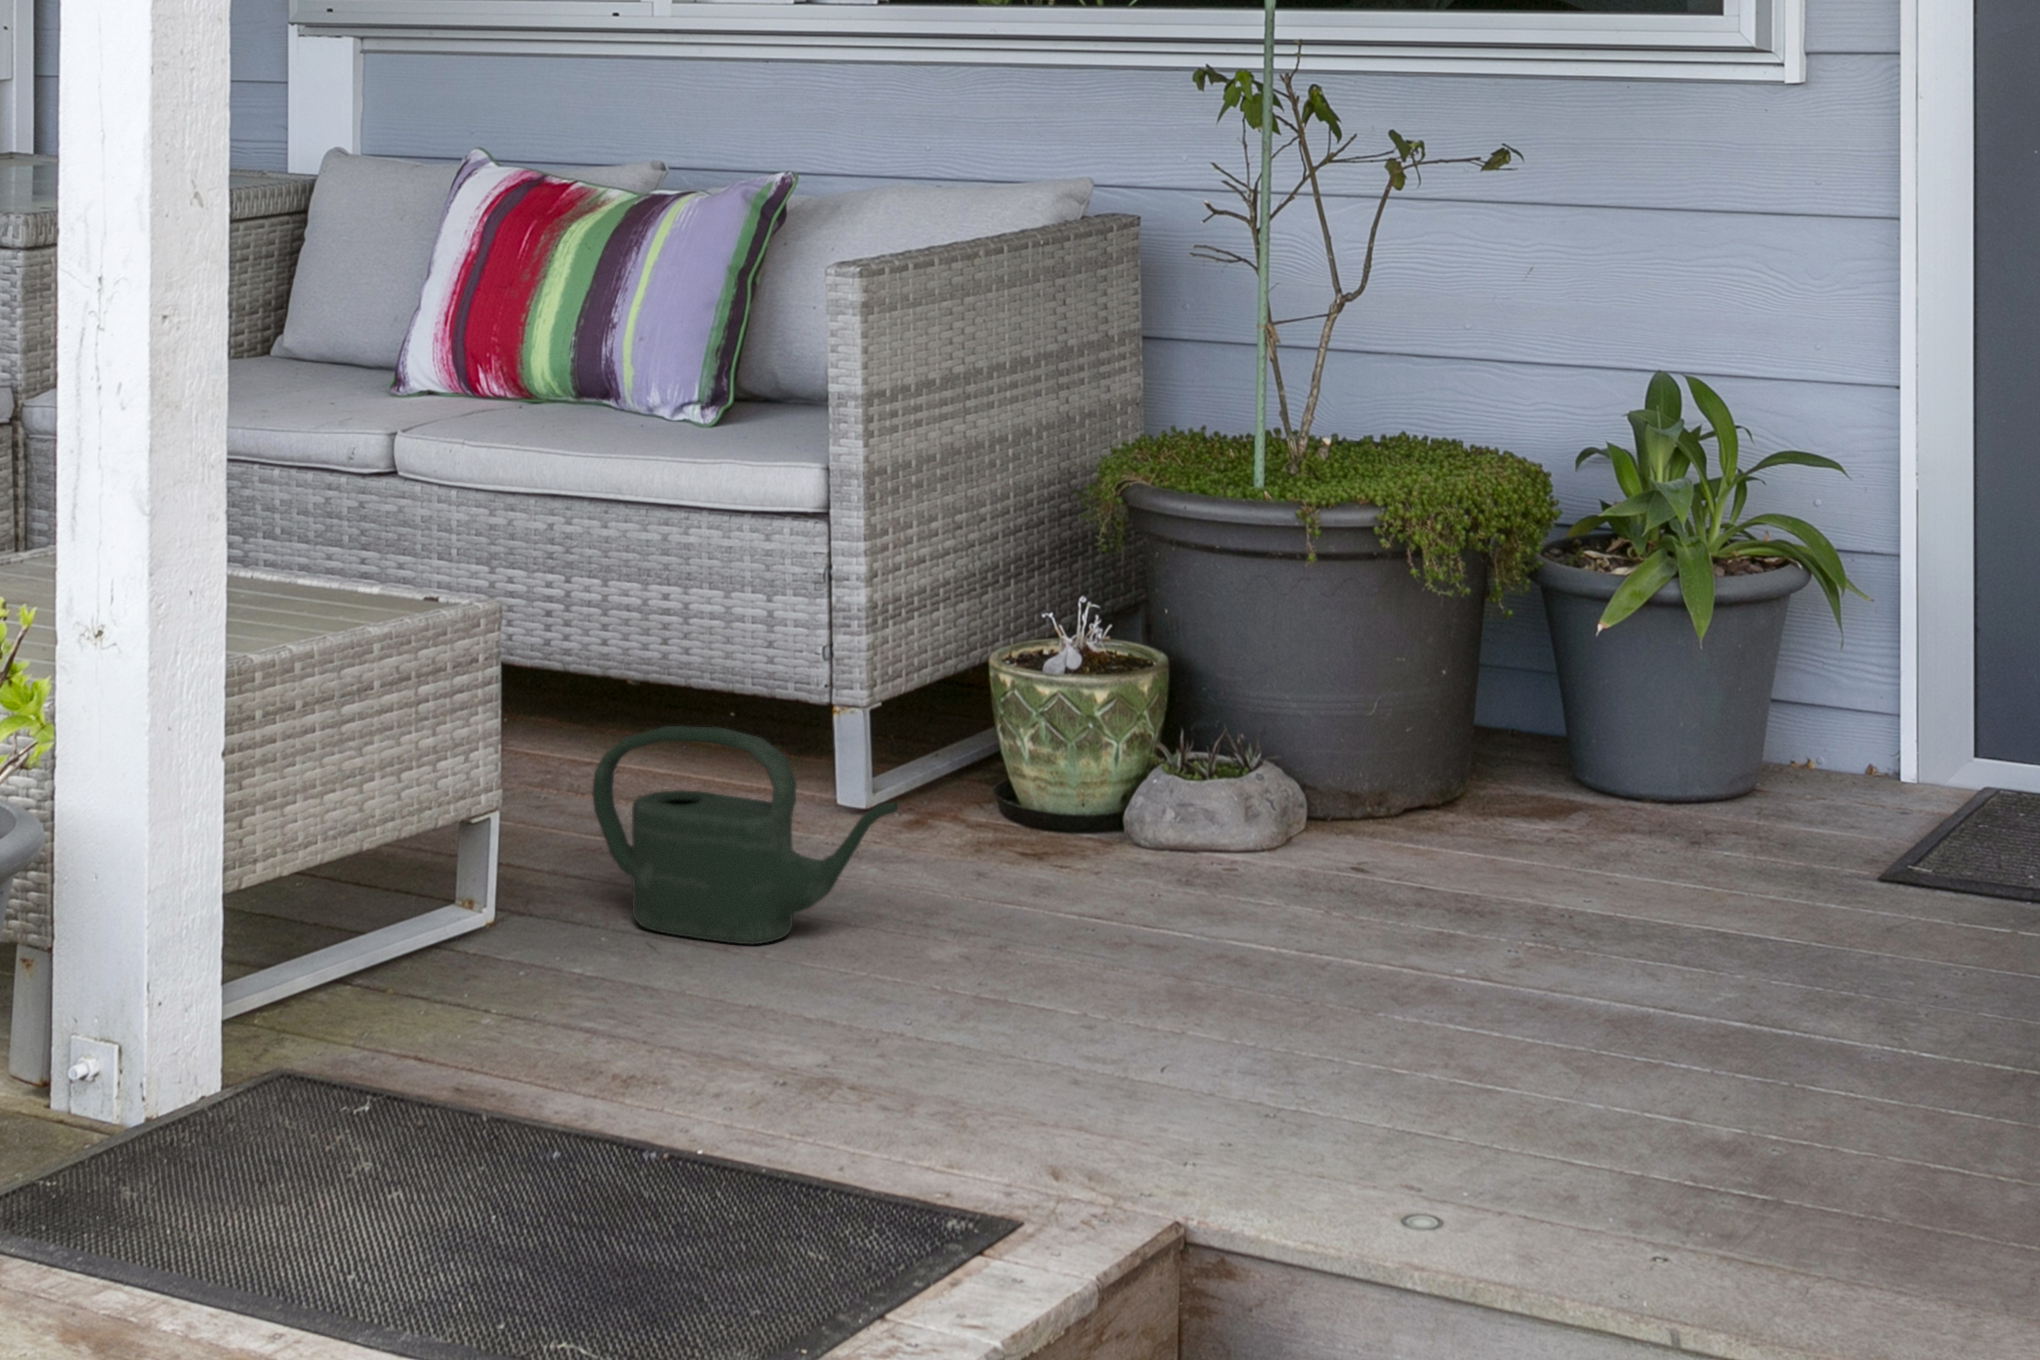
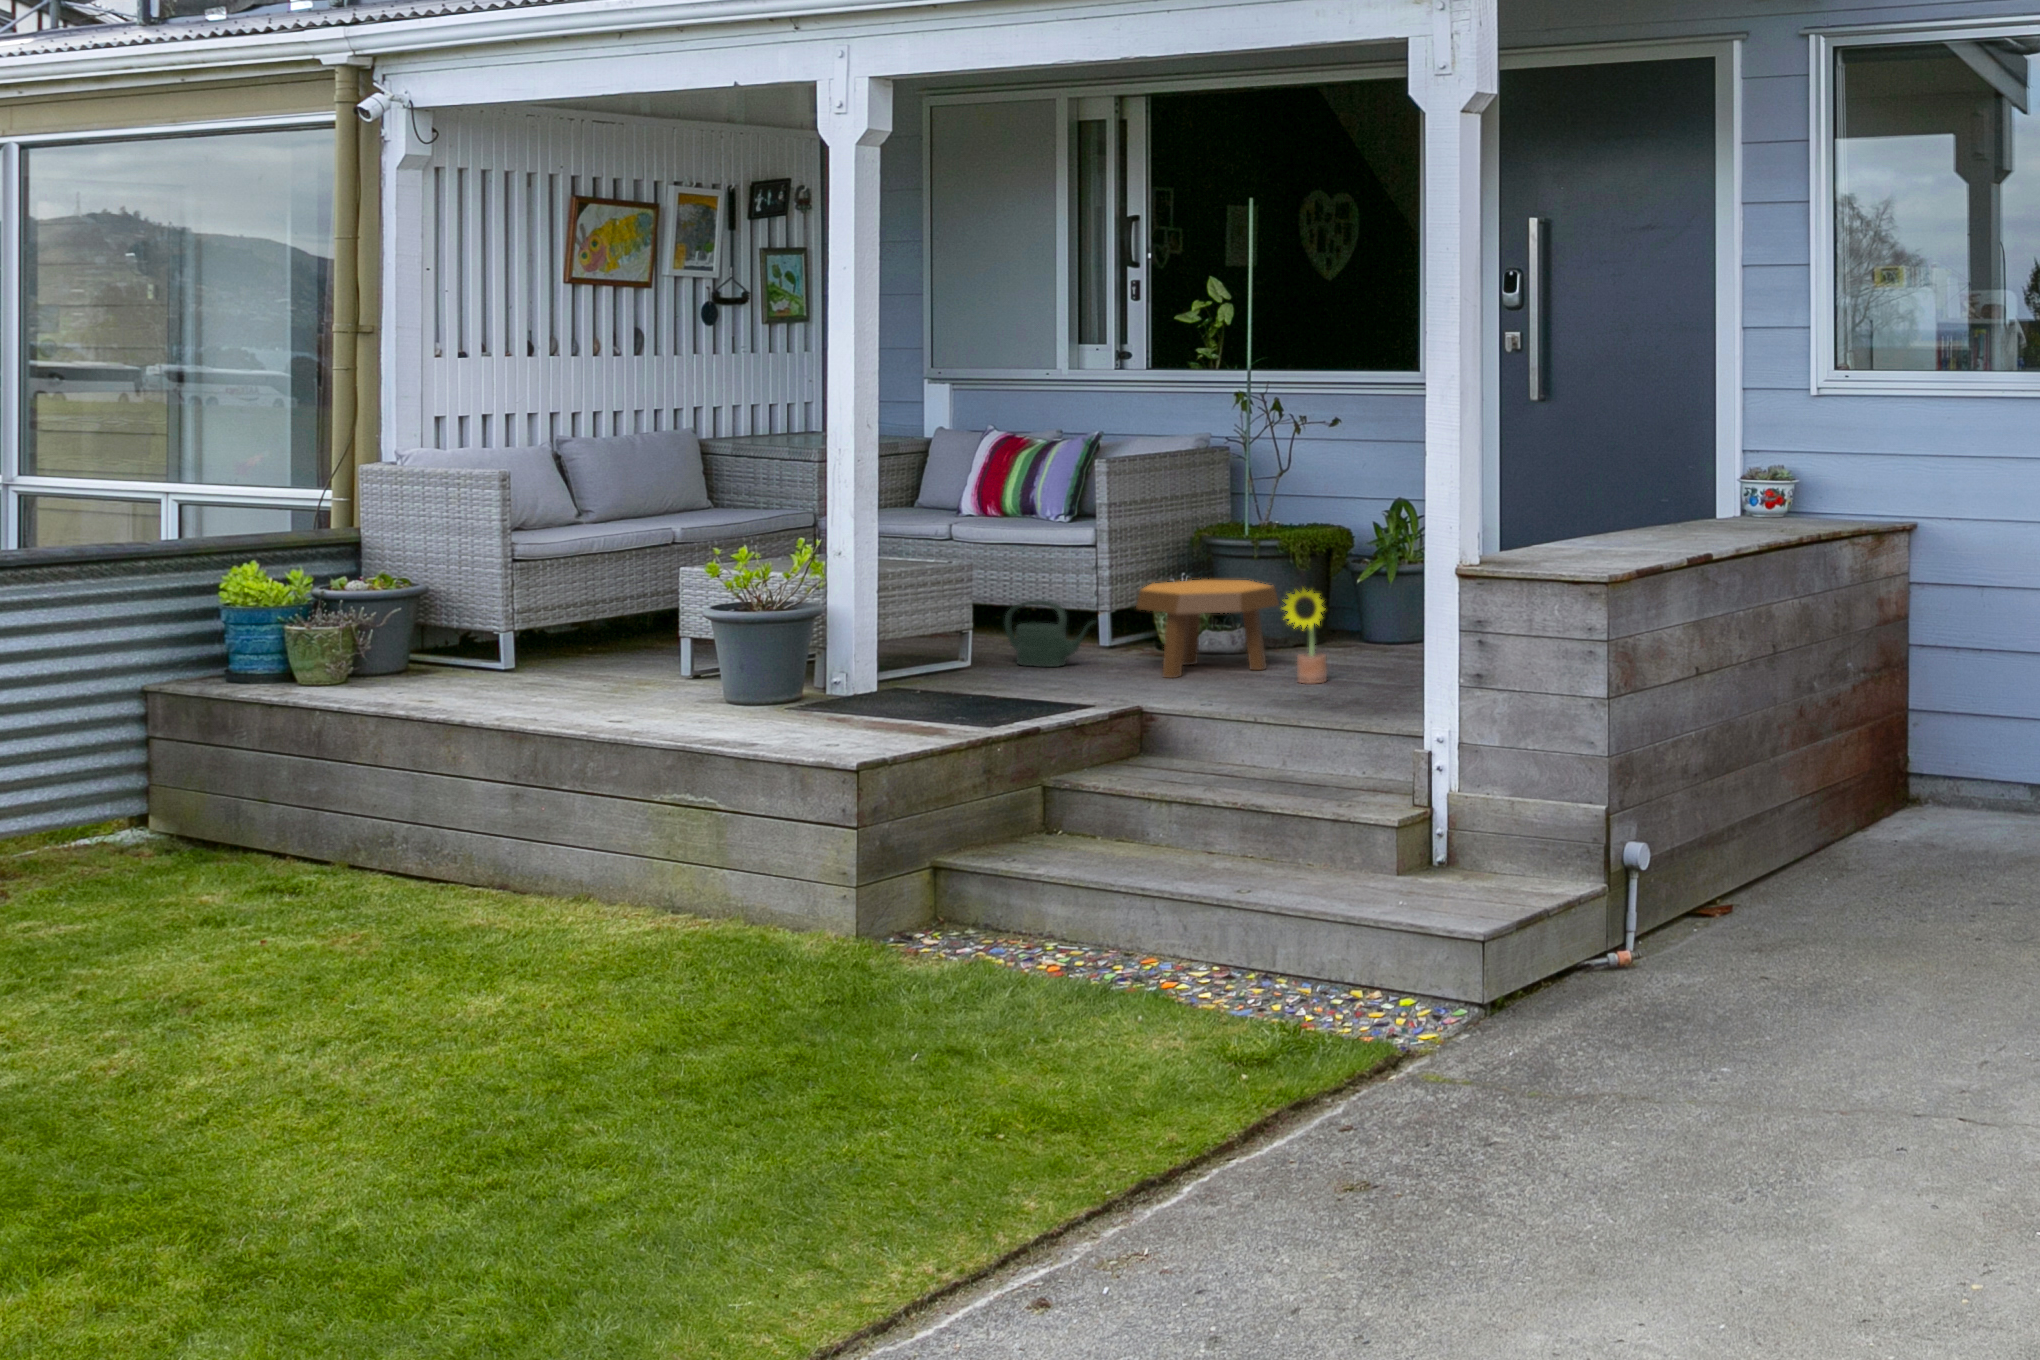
footstool: none [1046,660,1503,1036] -> present [1136,580,1279,678]
decorative plant: none [1605,763,1784,1095] -> present [1283,588,1327,684]

